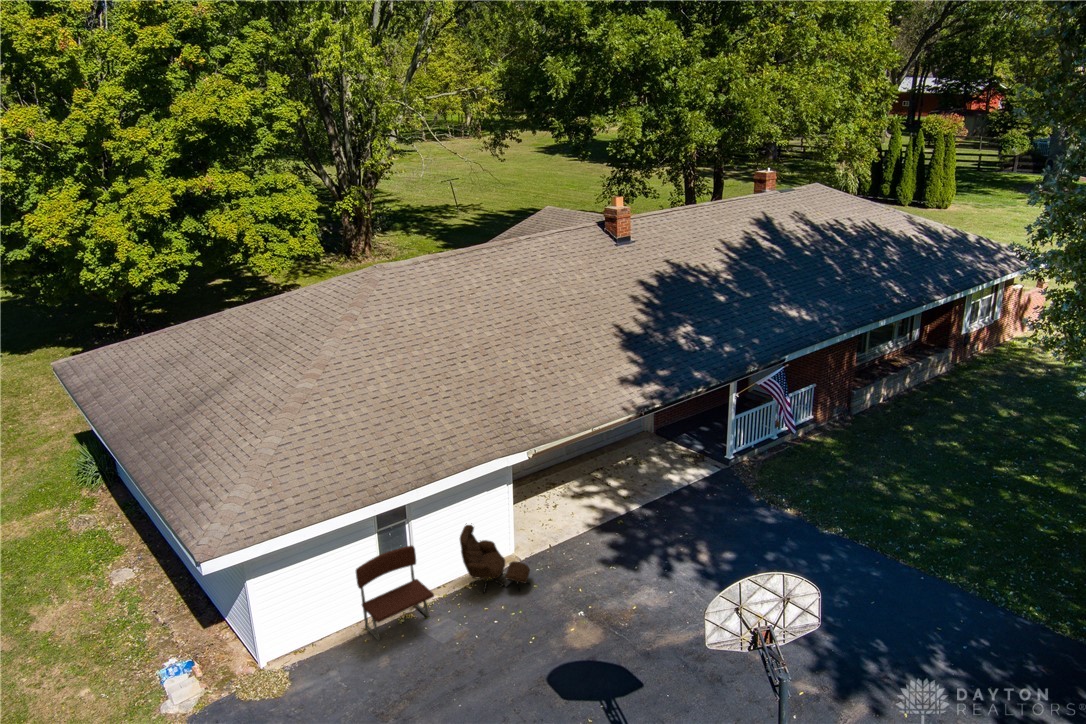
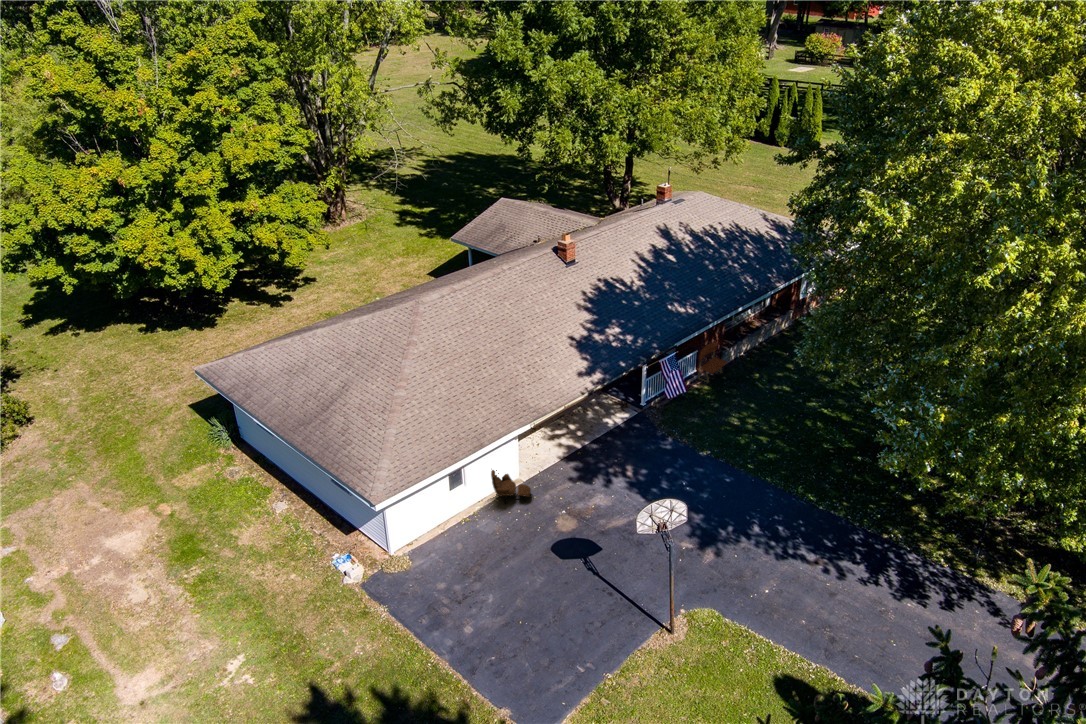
bench: present [356,546,434,641] -> present [699,342,727,383]

